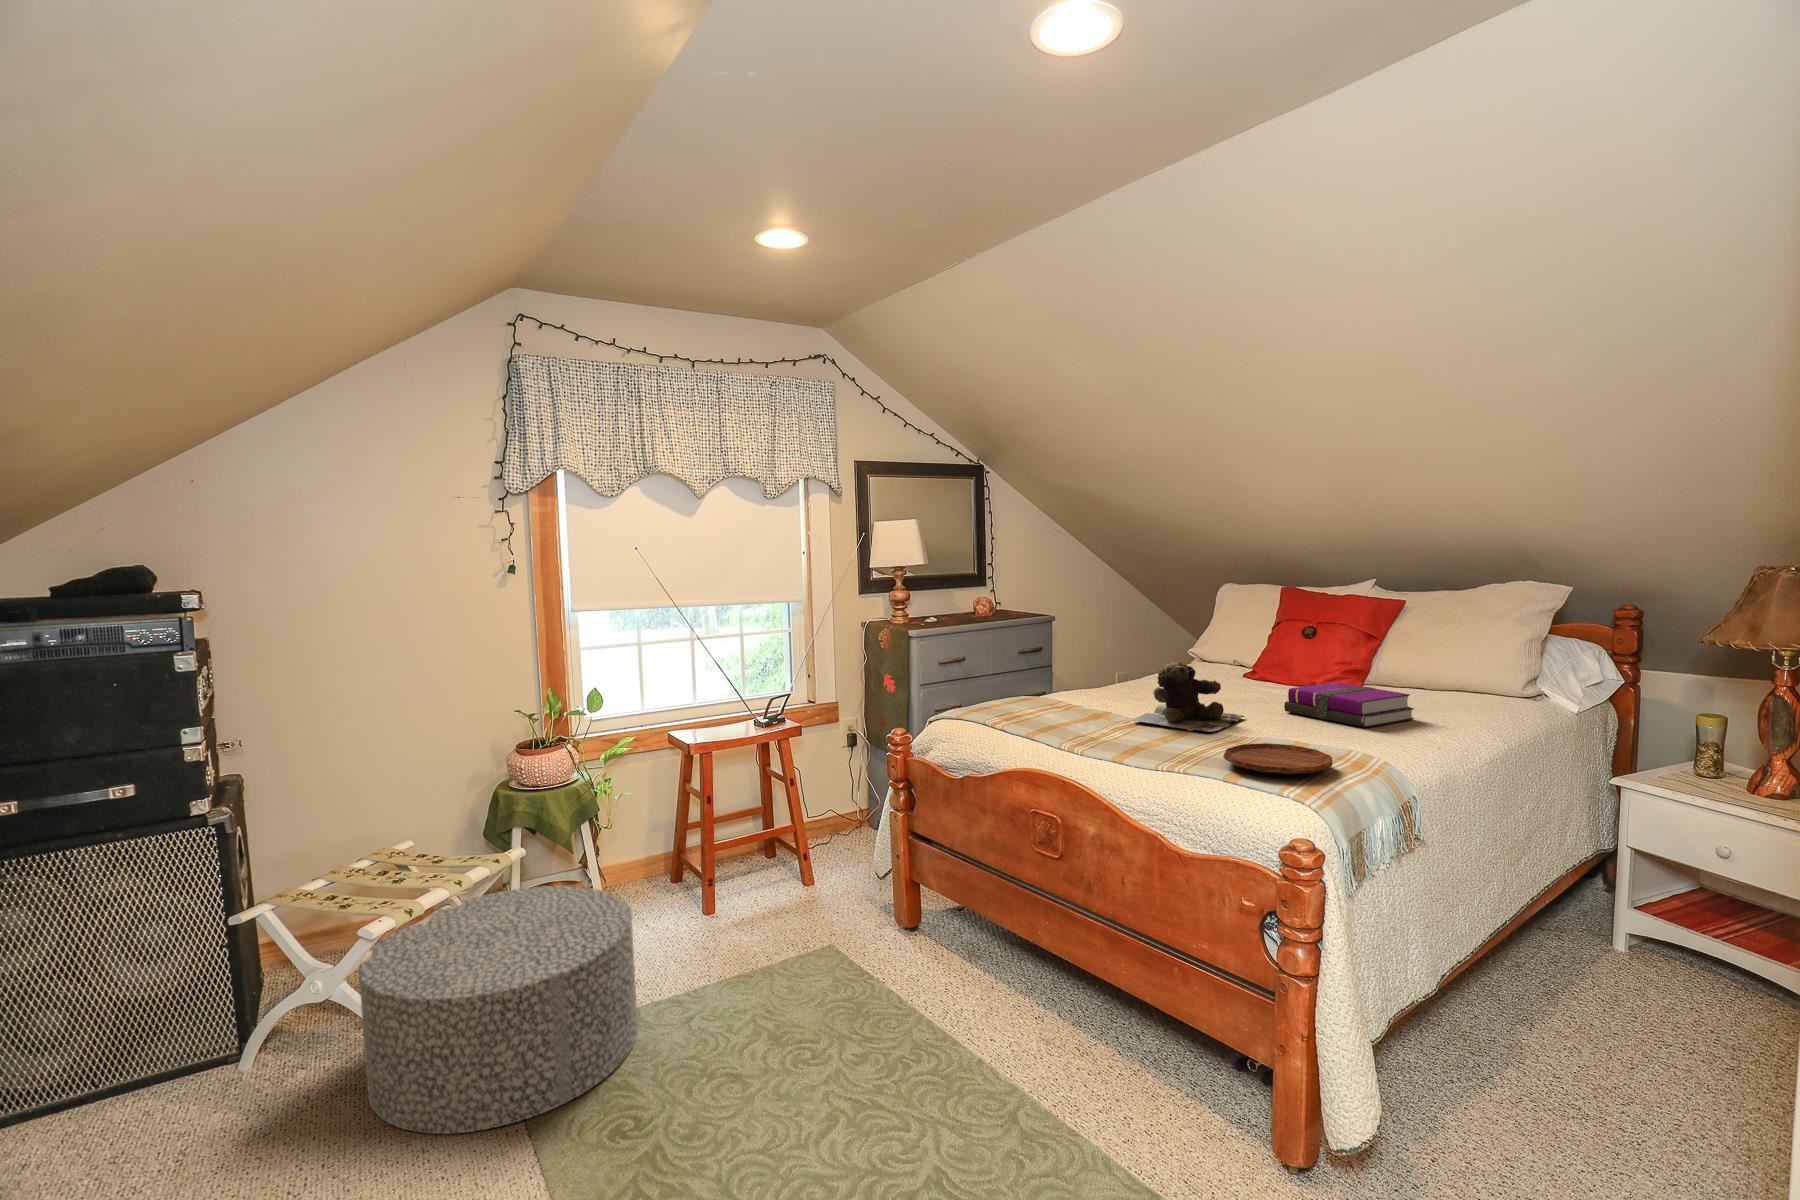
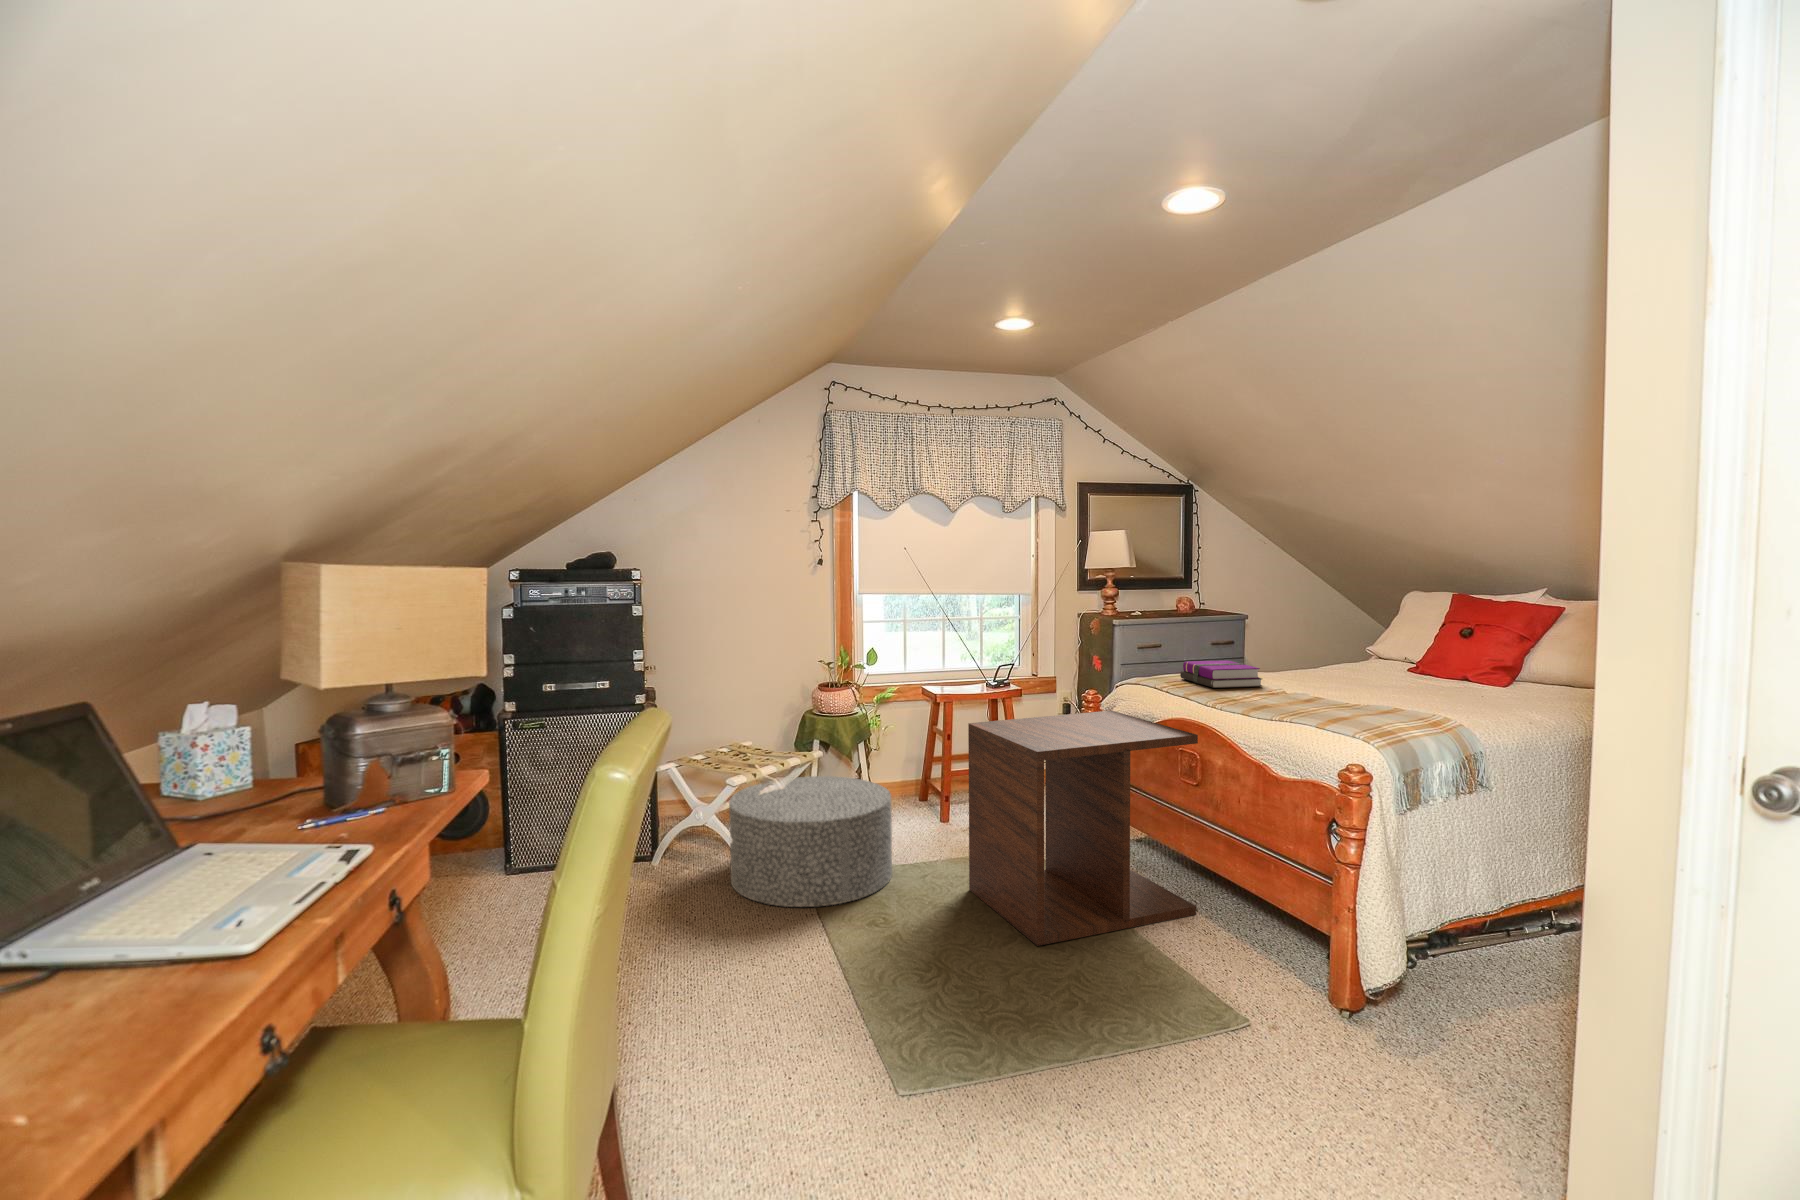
teddy bear: present [1133,663,1245,732] -> none [1277,648,1377,703]
notebook: present [1284,682,1414,727] -> present [1180,660,1262,688]
tray: present [1223,743,1333,774] -> none [1325,708,1415,727]
side table: none [745,758,1064,1140] -> present [968,711,1198,946]

